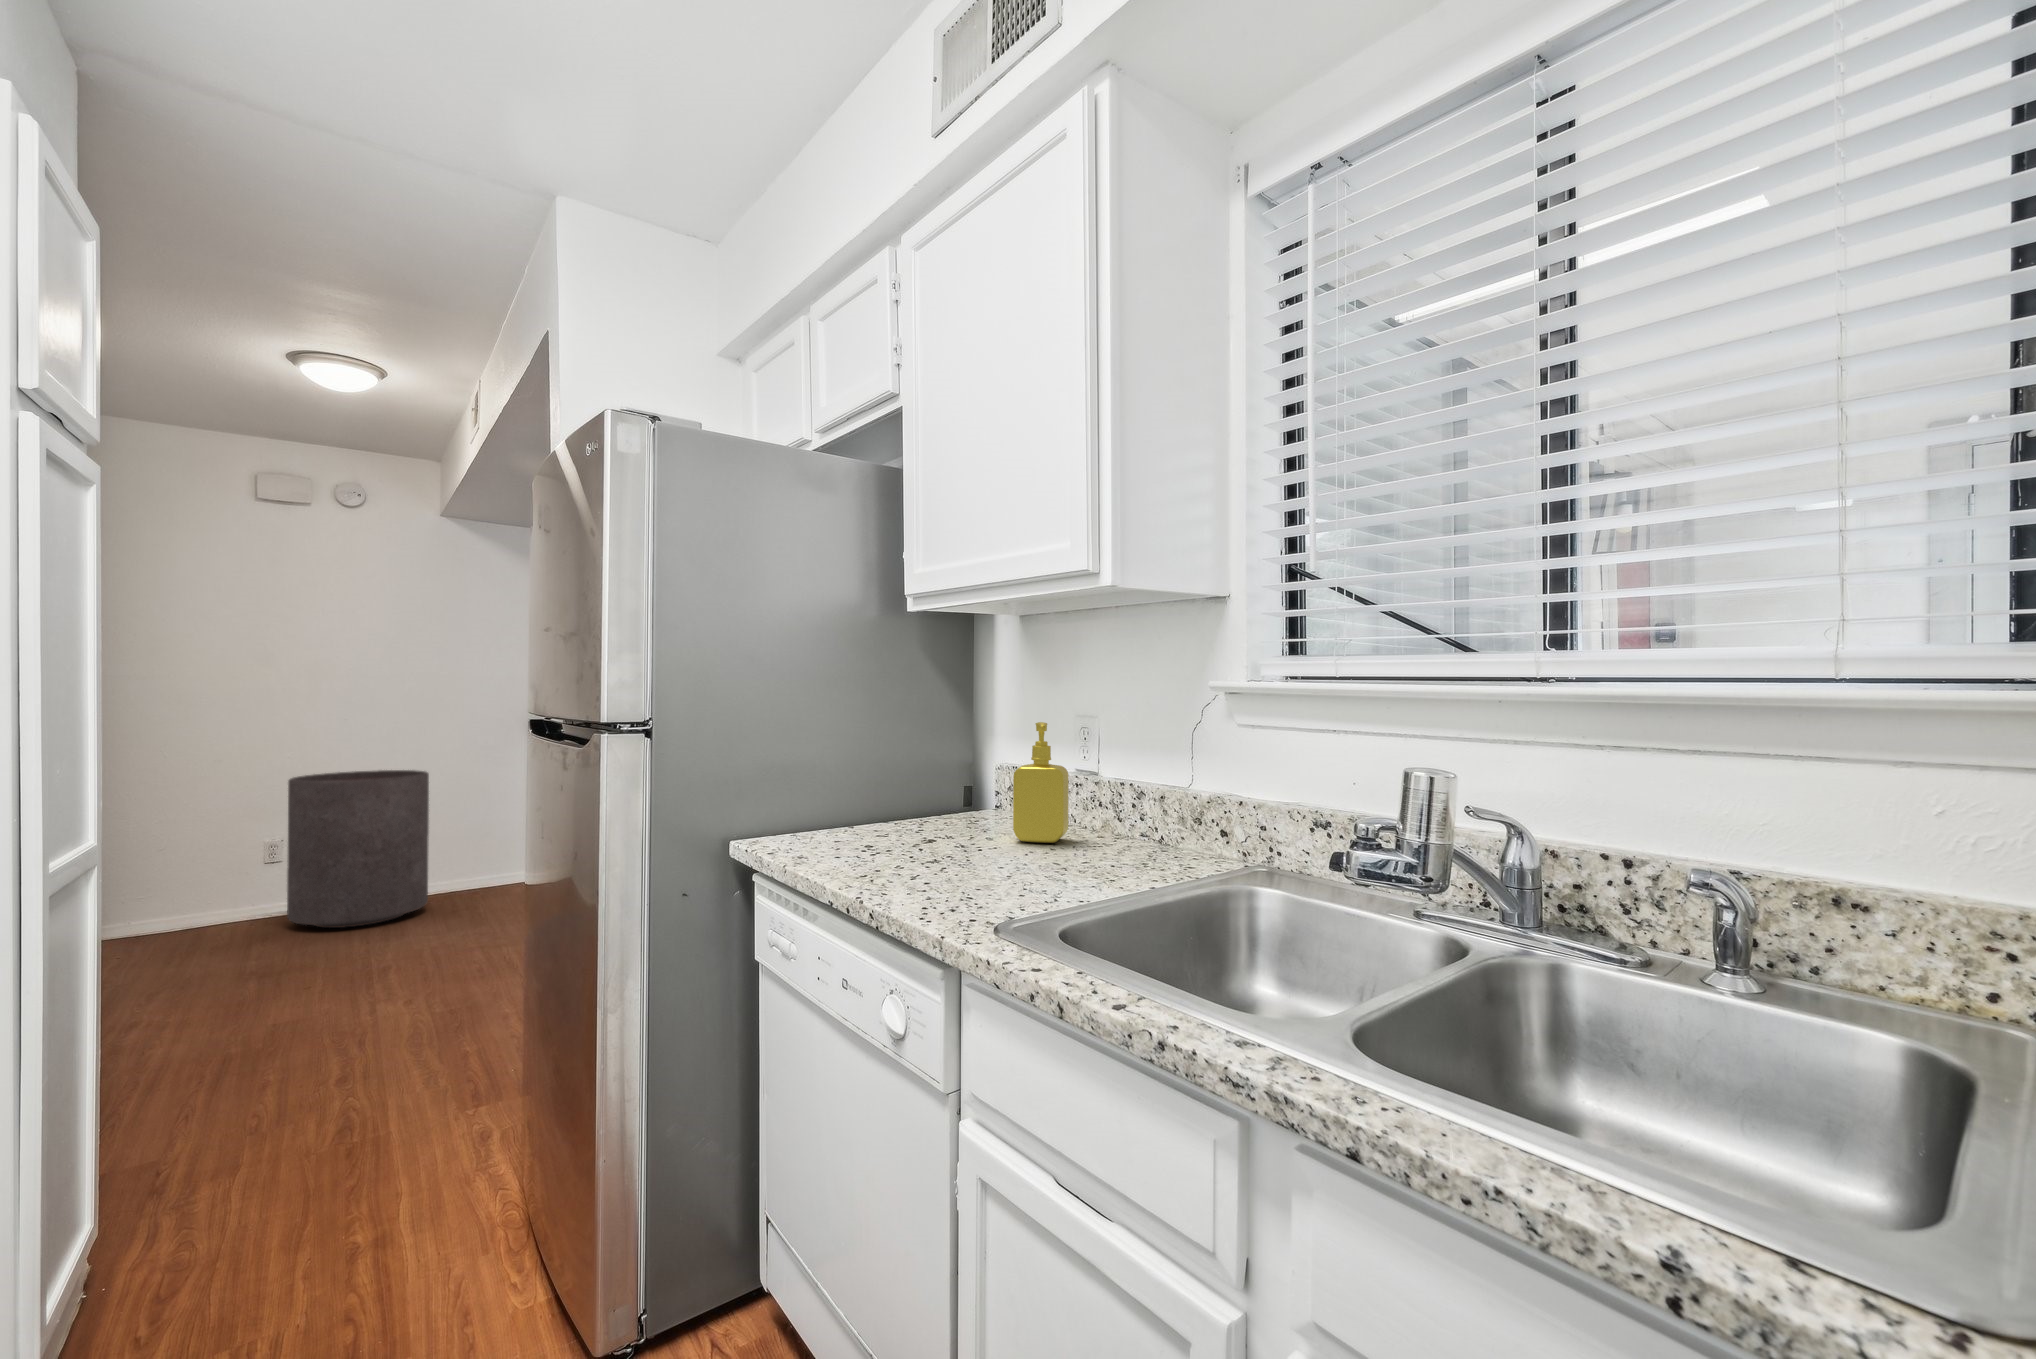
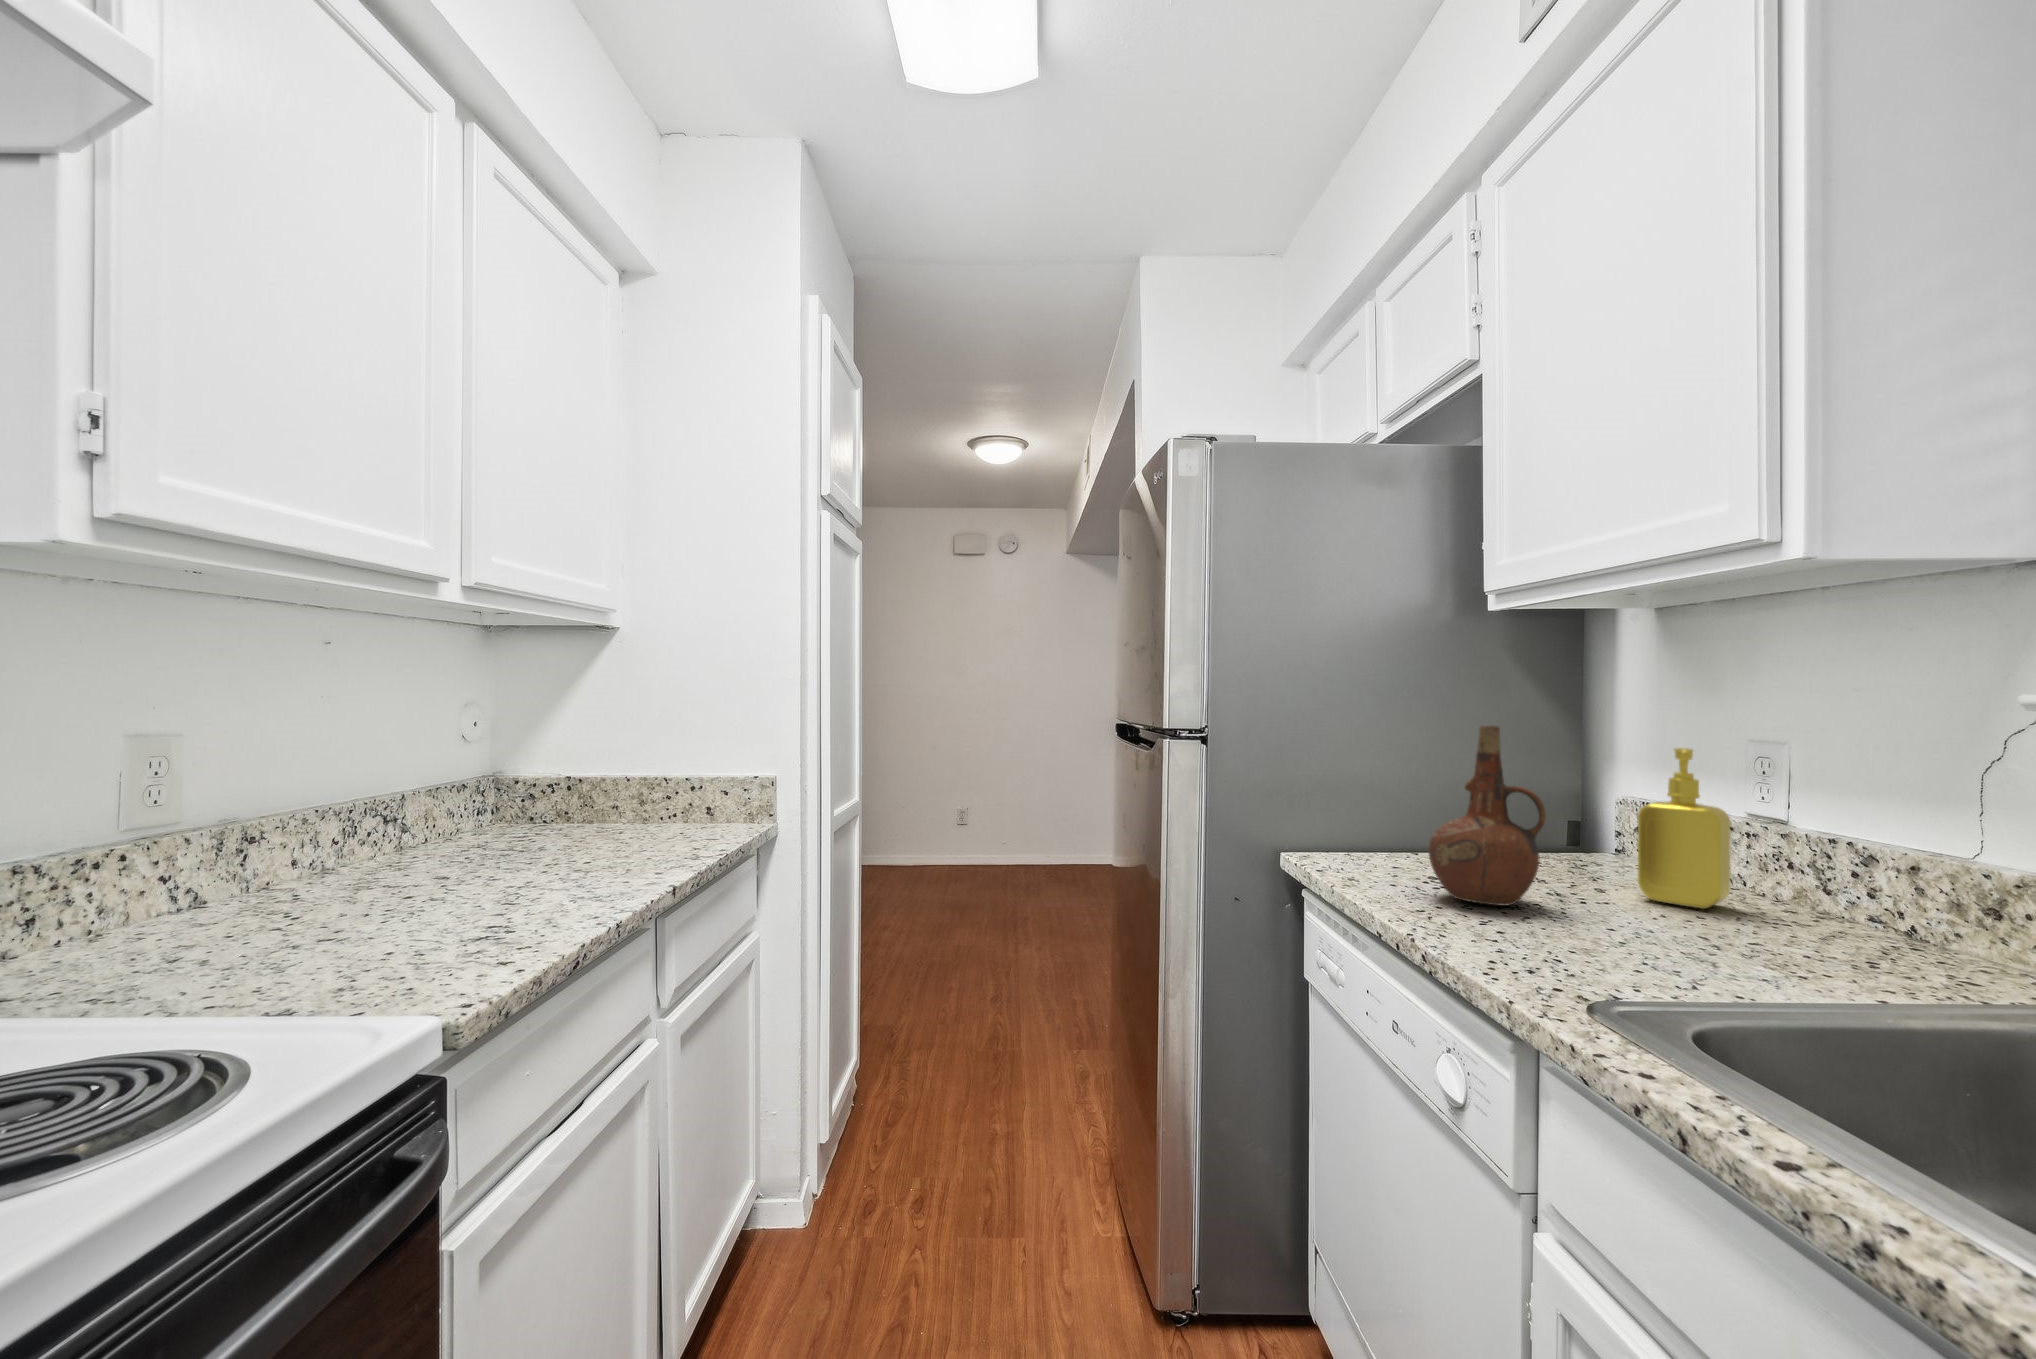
ceramic pitcher: none [867,711,955,863] -> present [1428,726,1546,906]
trash can: present [287,770,429,928] -> none [984,766,1074,886]

